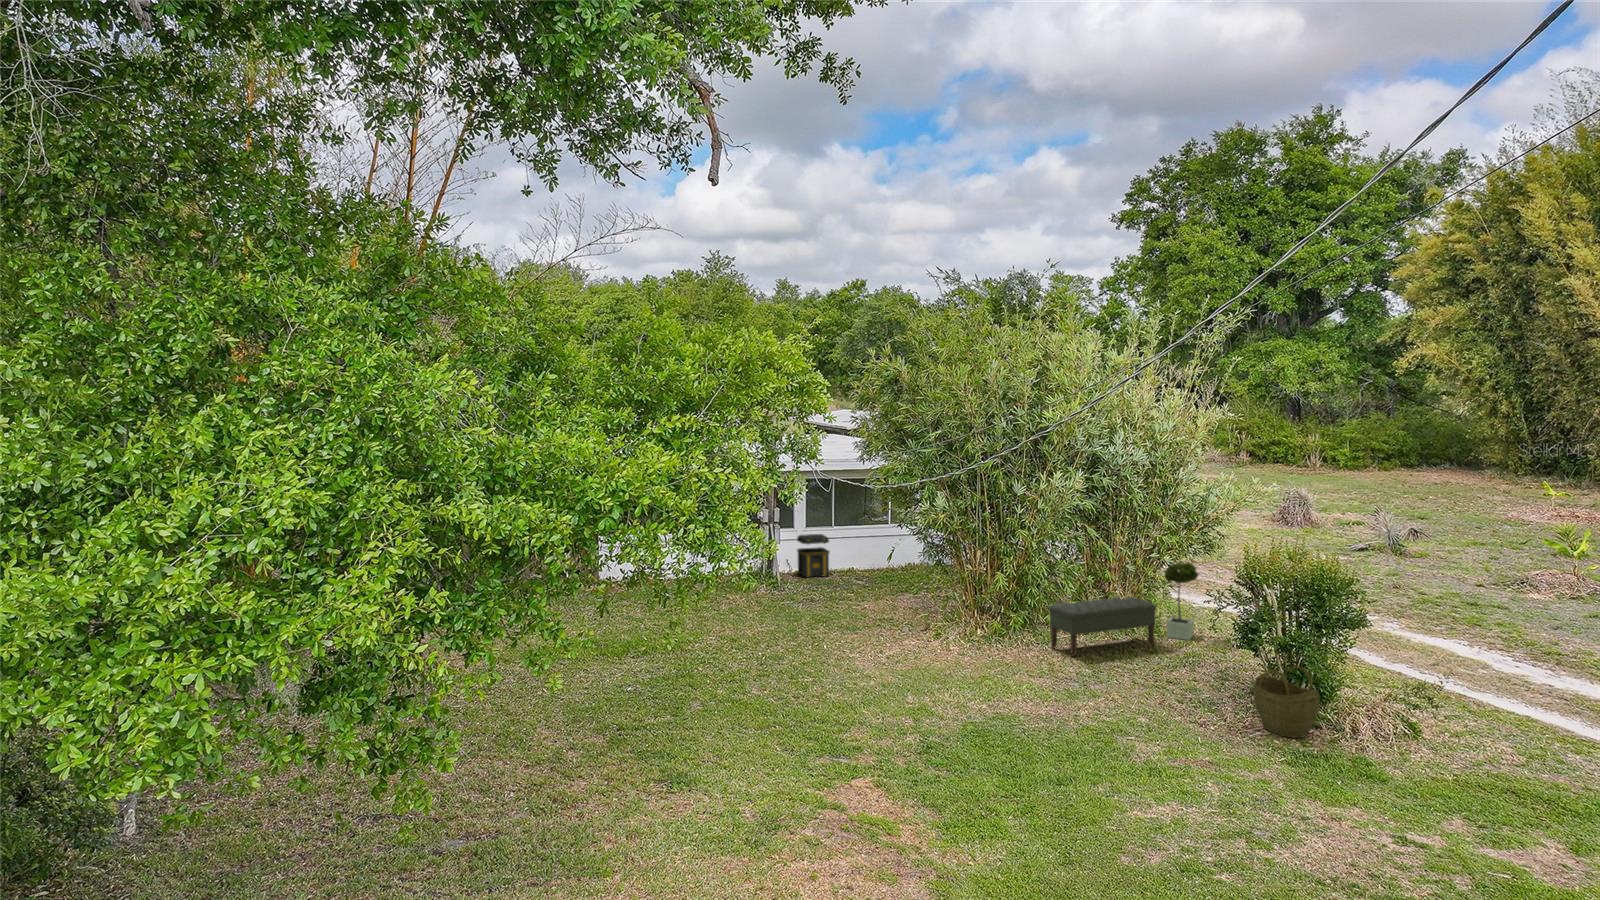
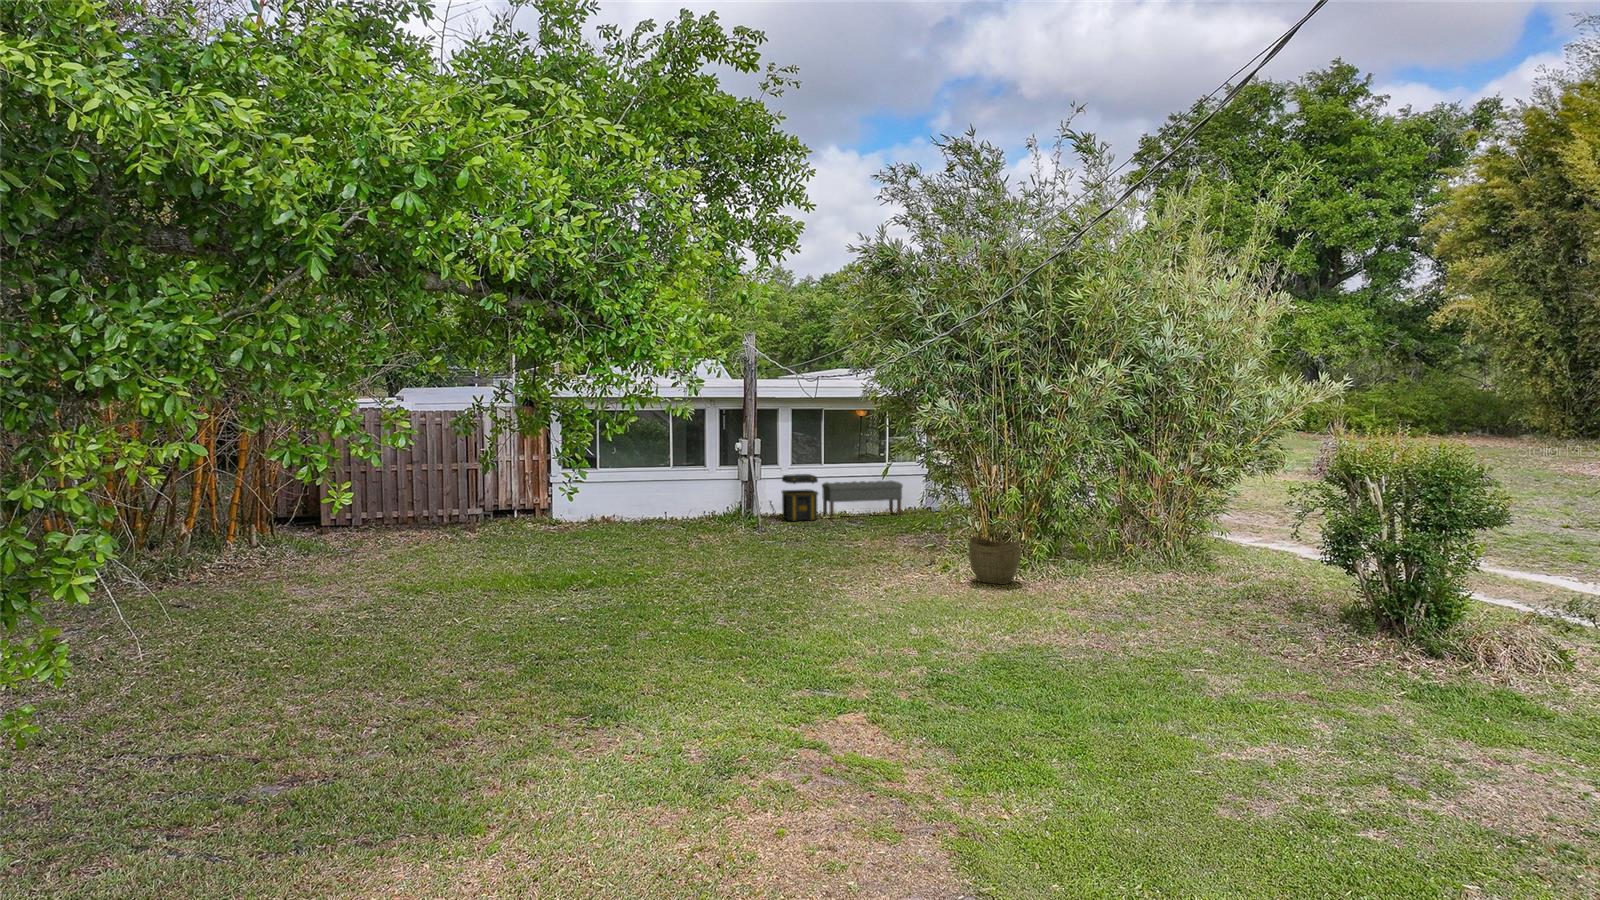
potted tree: present [1165,562,1198,640] -> none [1213,481,1256,575]
bench: present [1049,597,1156,657] -> present [822,481,903,519]
woven basket: present [1254,665,1319,738] -> present [969,524,1021,584]

